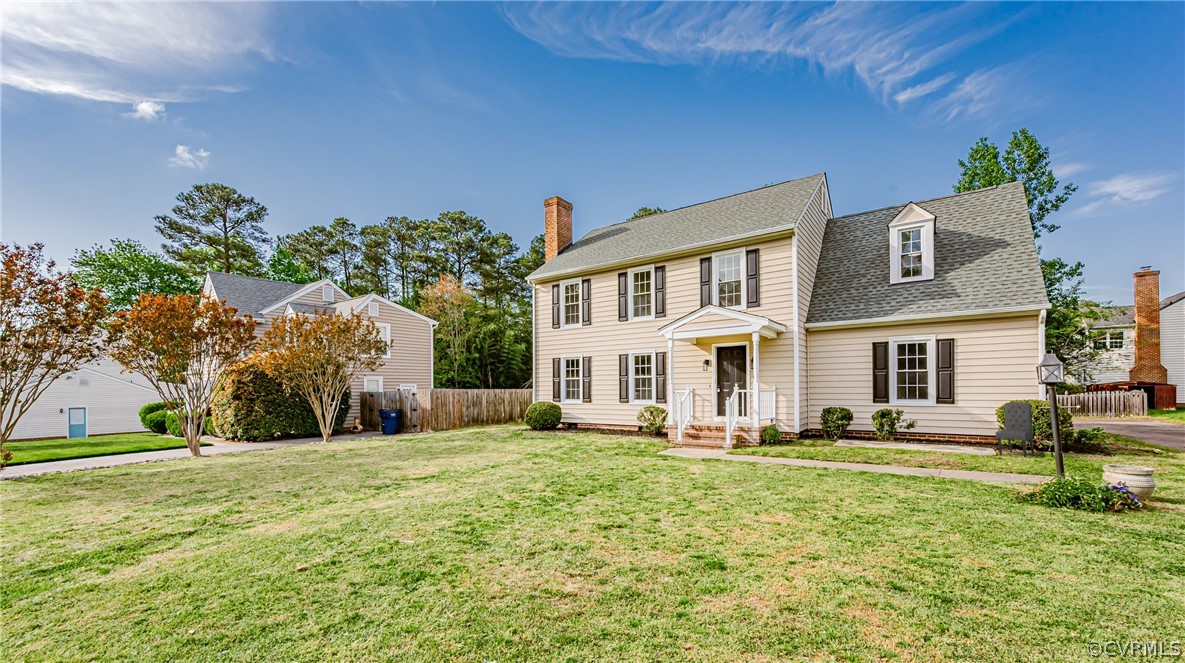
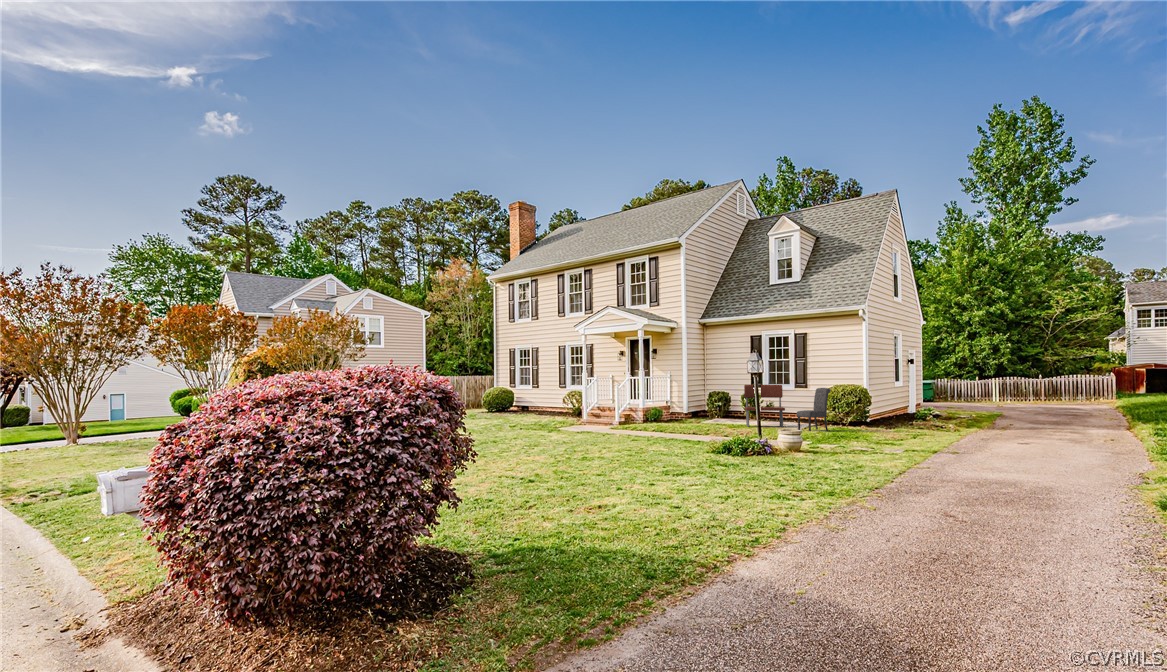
bench: none [884,396,944,447] -> present [744,385,785,427]

